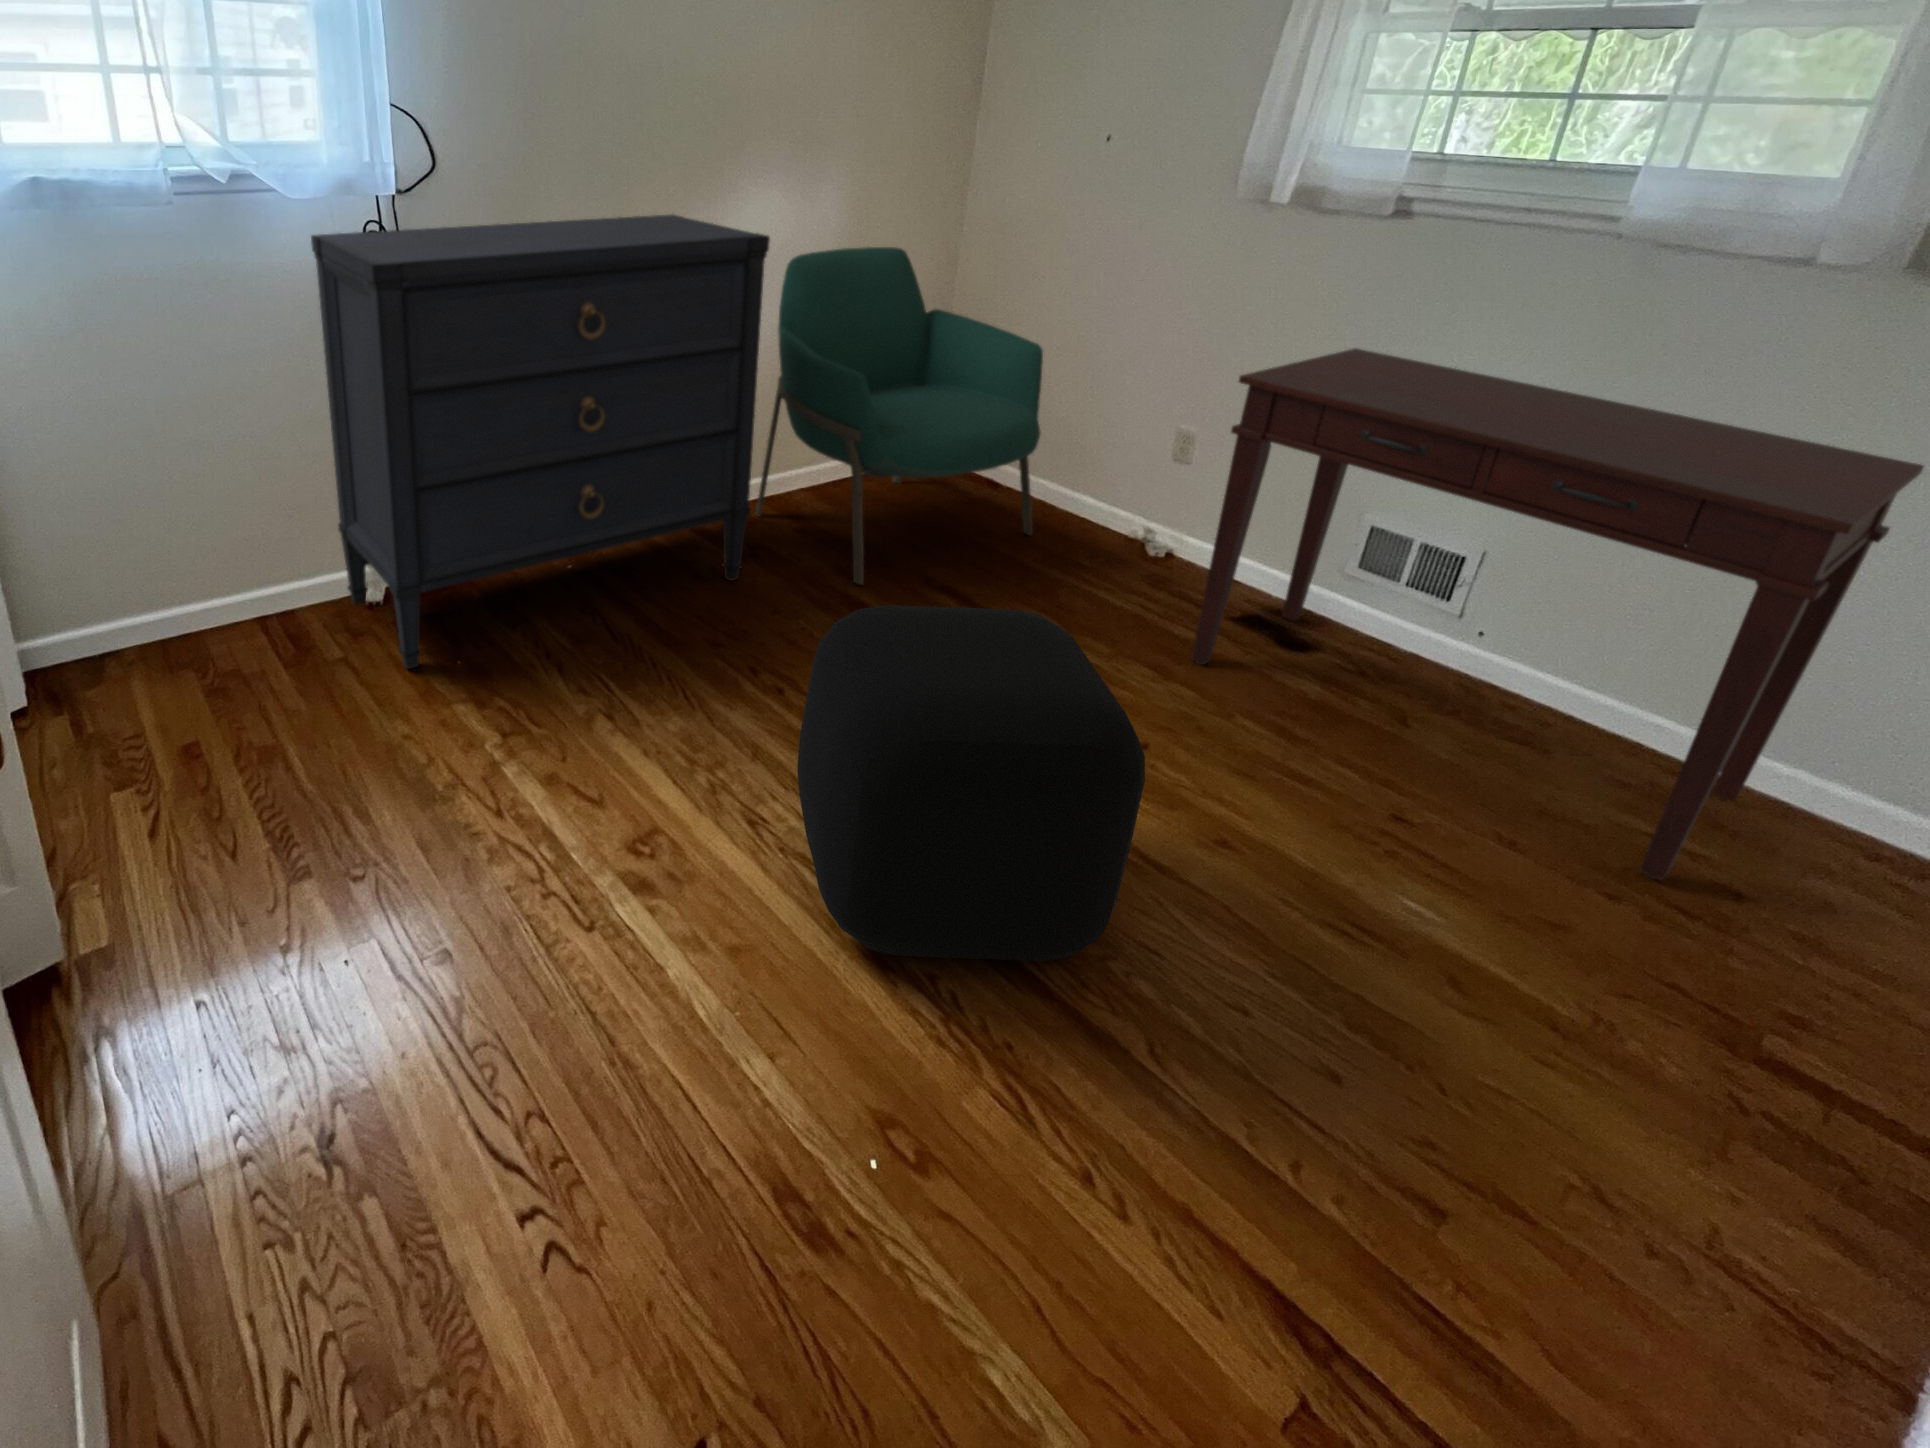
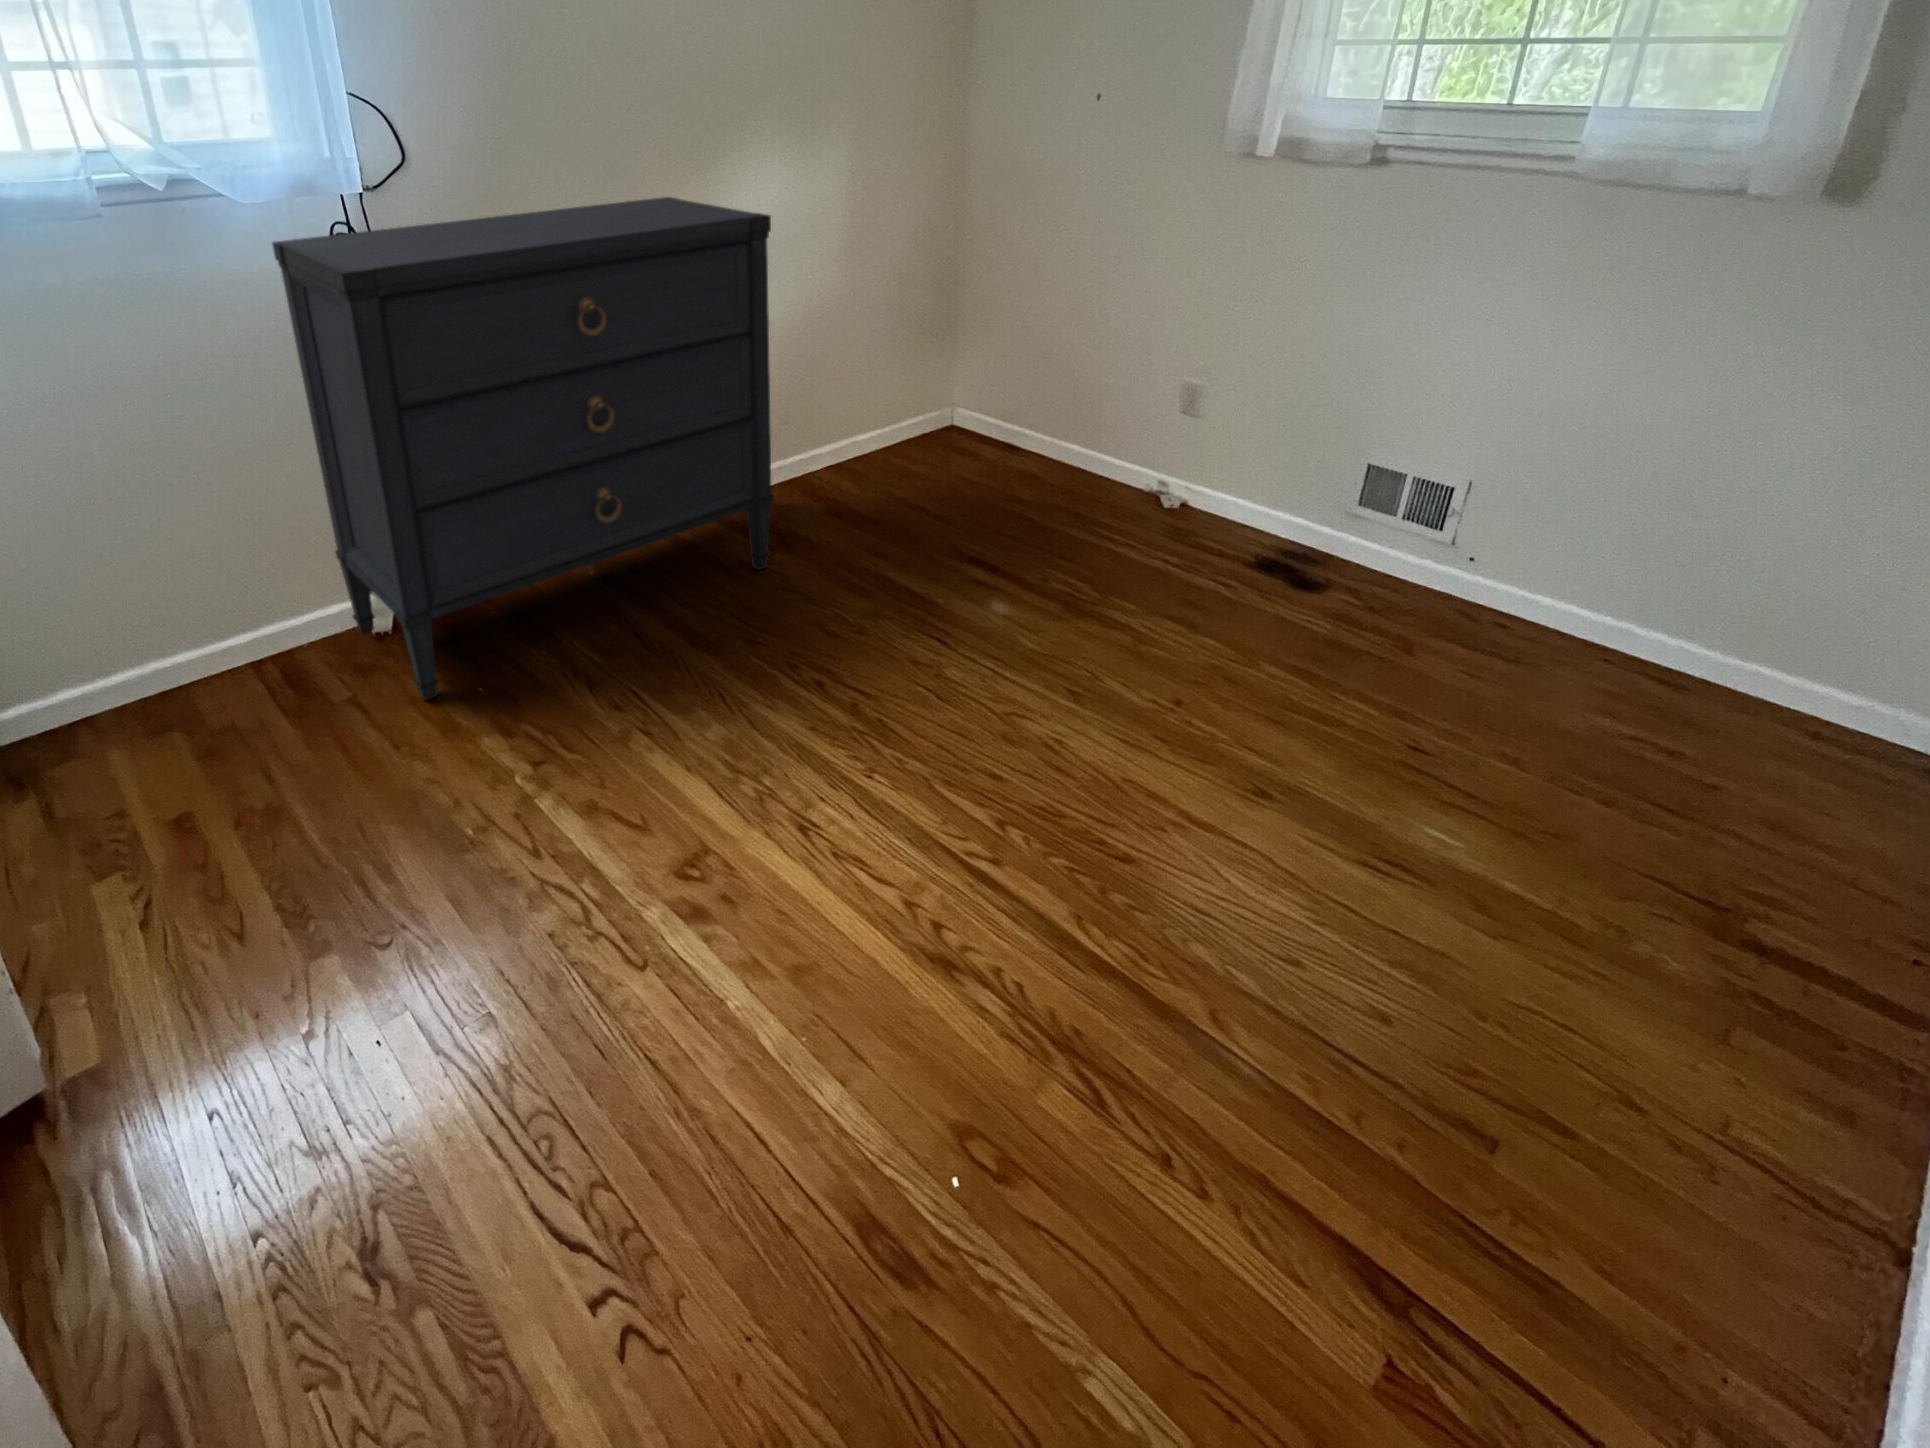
armchair: present [756,247,1043,585] -> none [778,218,1051,562]
desk: present [1191,348,1924,880] -> none [1210,294,1846,780]
ottoman: present [797,605,1145,961] -> none [845,587,1190,954]

